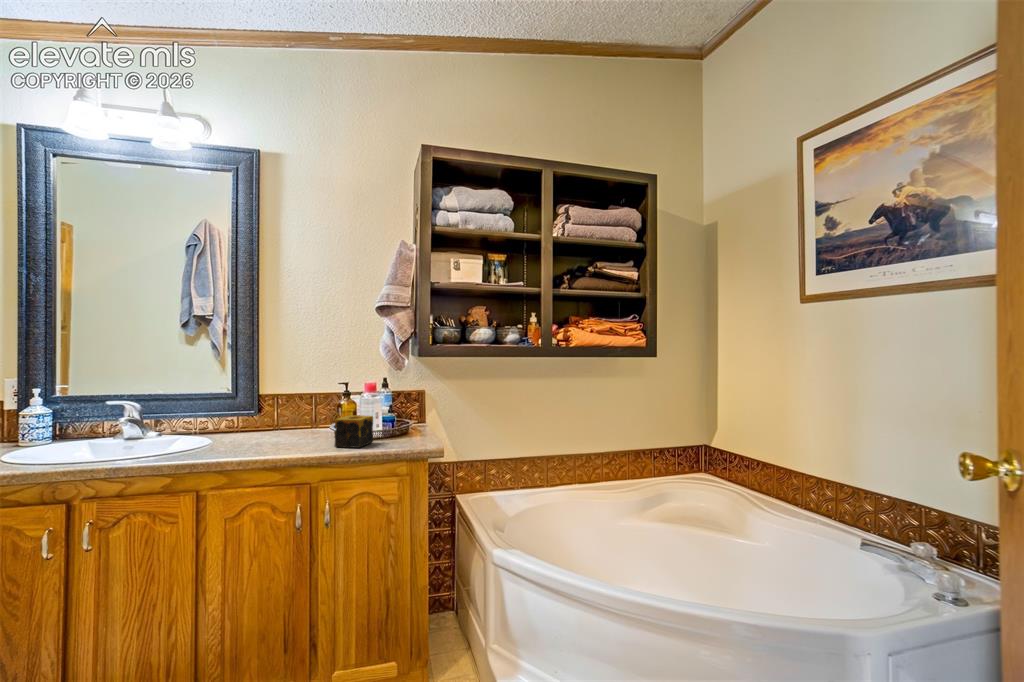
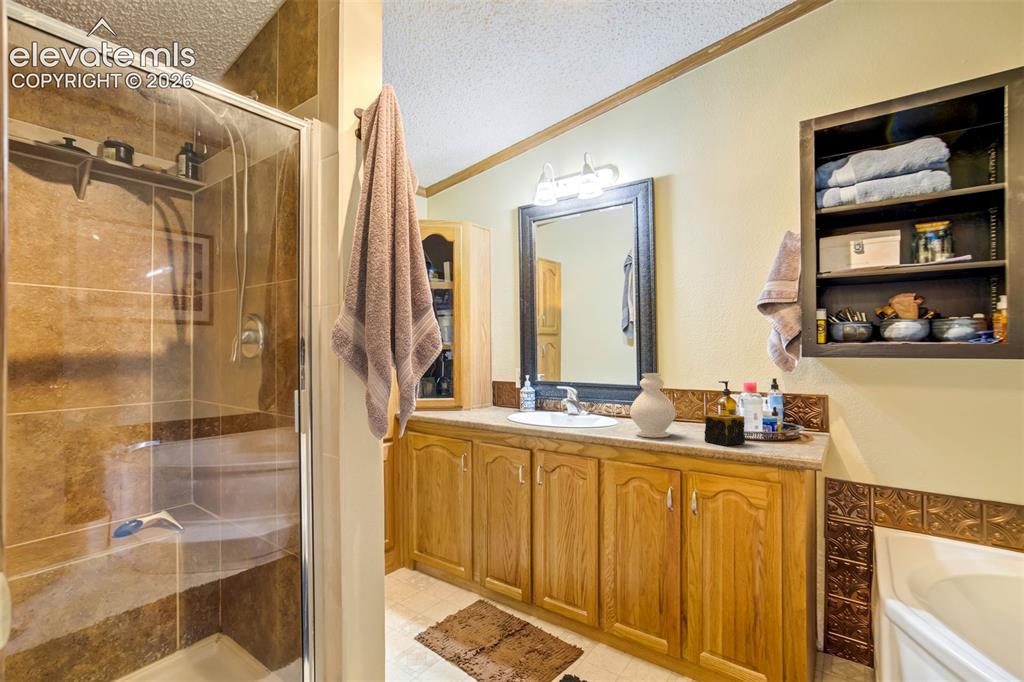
decorative vase: none [242,377,299,453] -> present [630,373,676,438]

